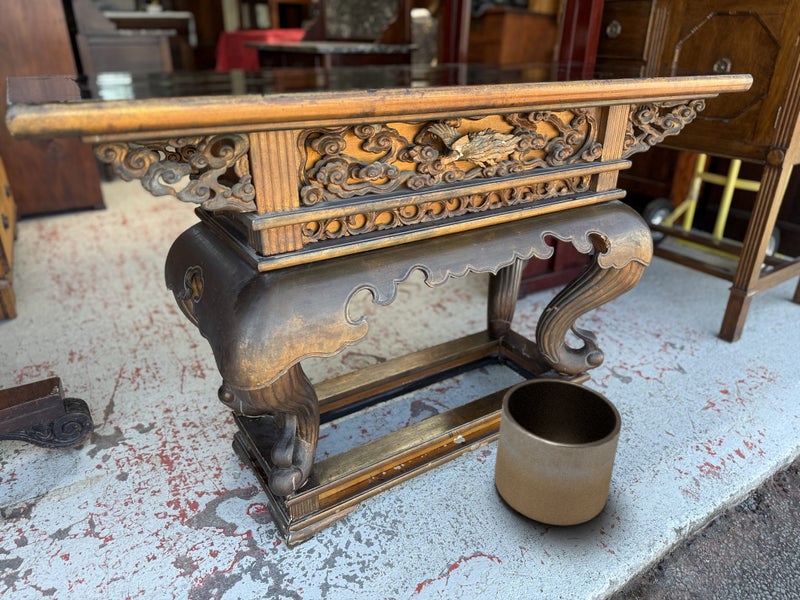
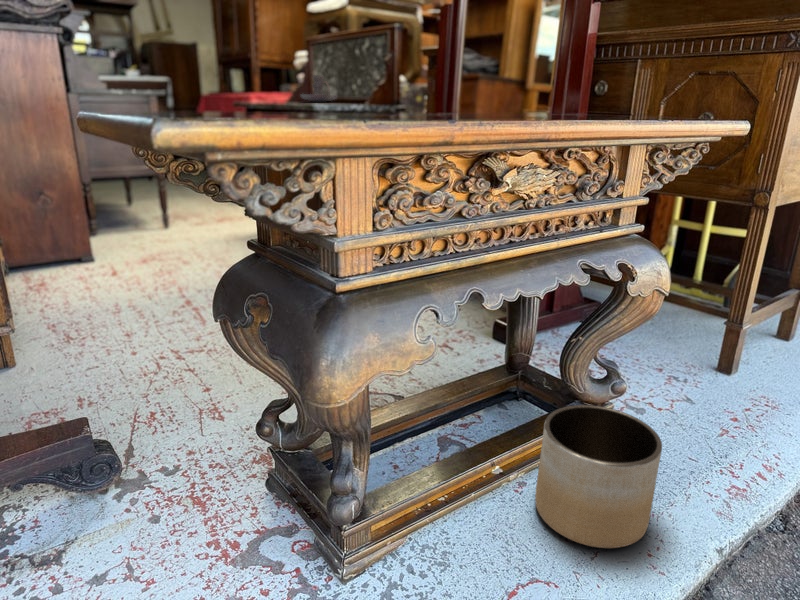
candle holder: none [310,18,349,46] -> present [300,75,337,102]

